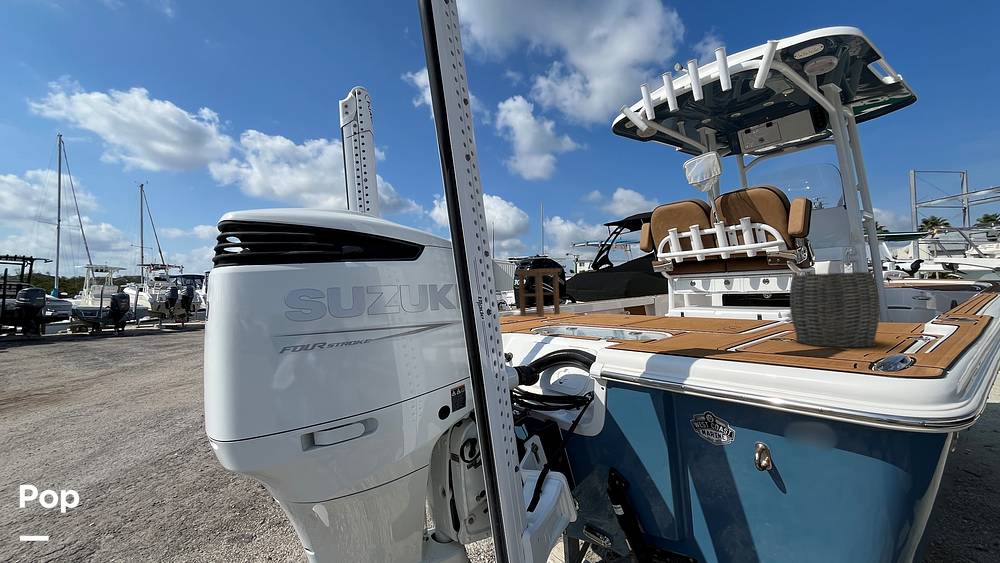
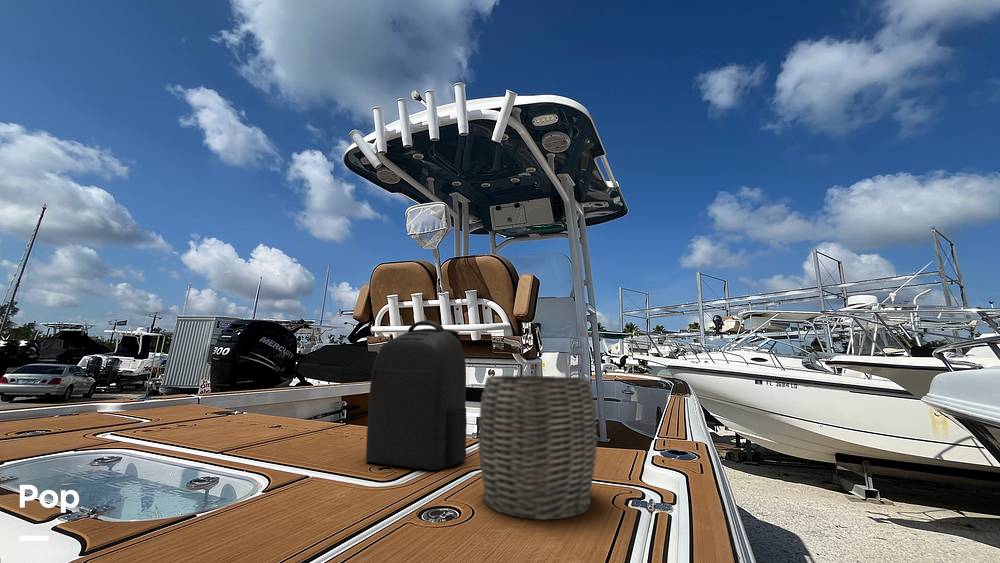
backpack: none [701,246,771,333] -> present [366,320,467,470]
stool: present [516,268,561,316] -> none [112,331,212,416]

